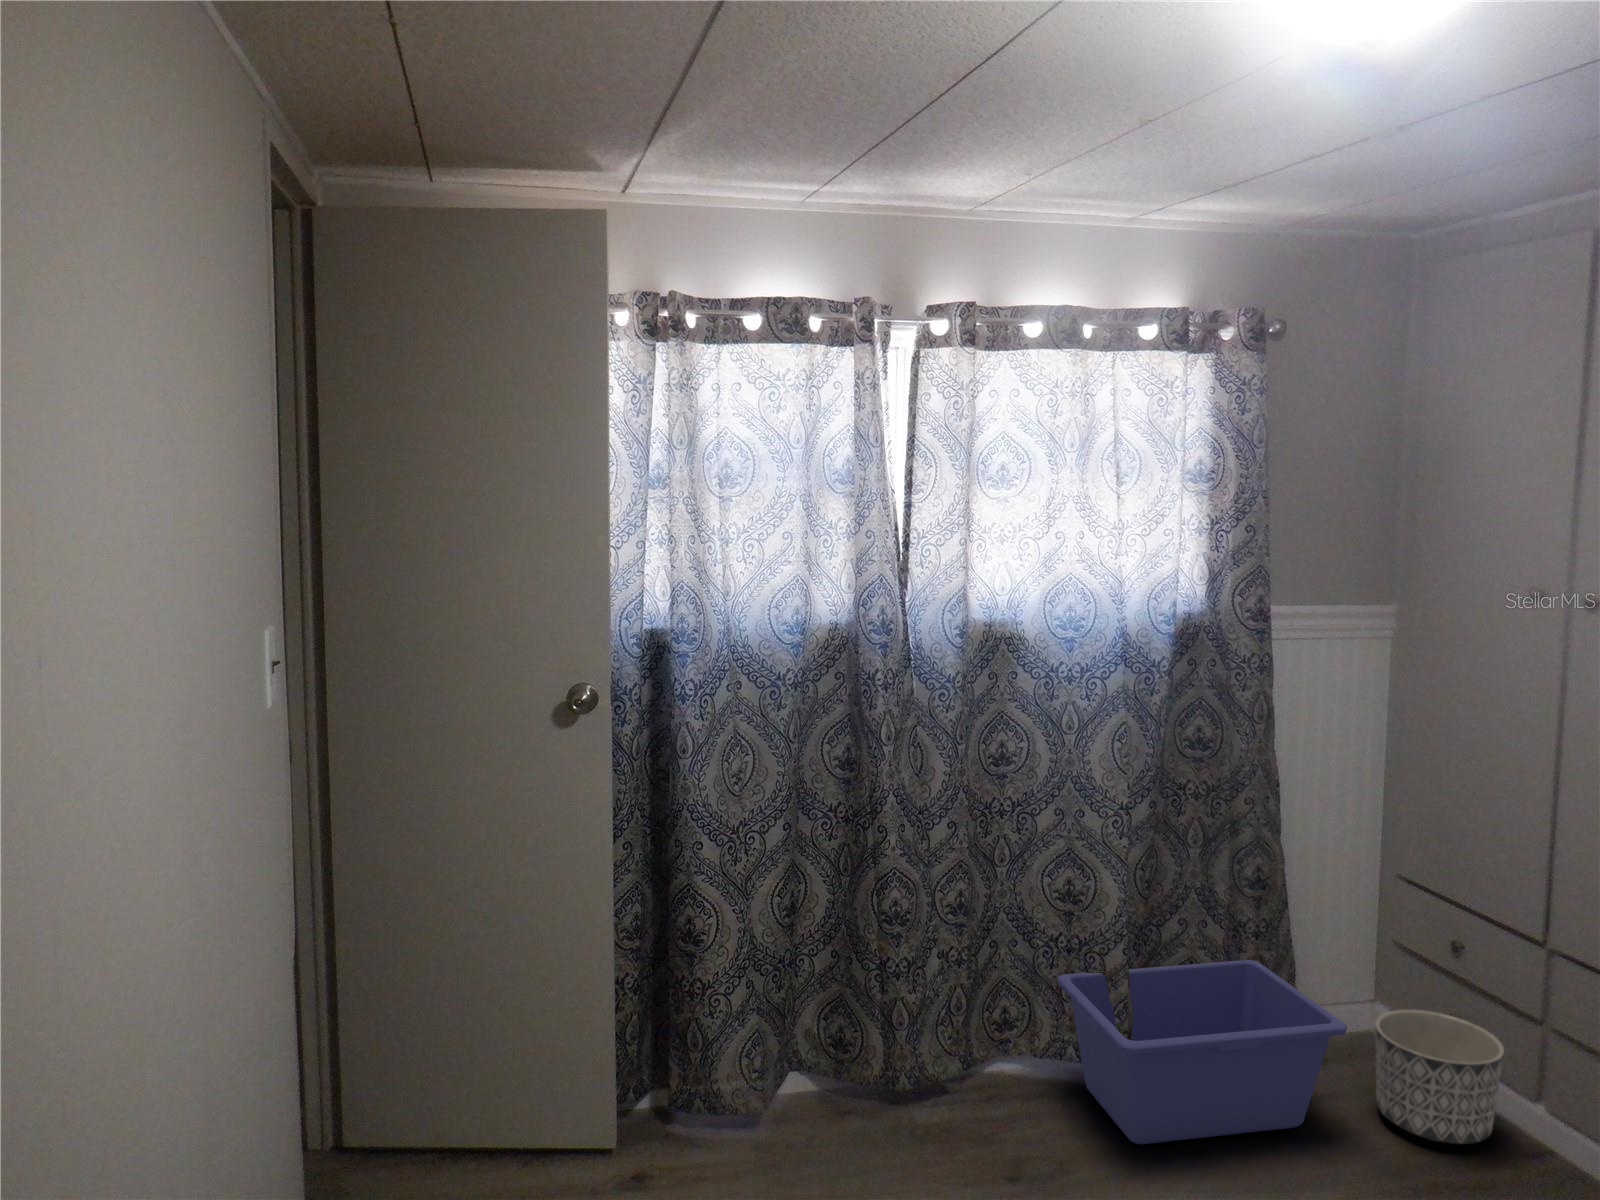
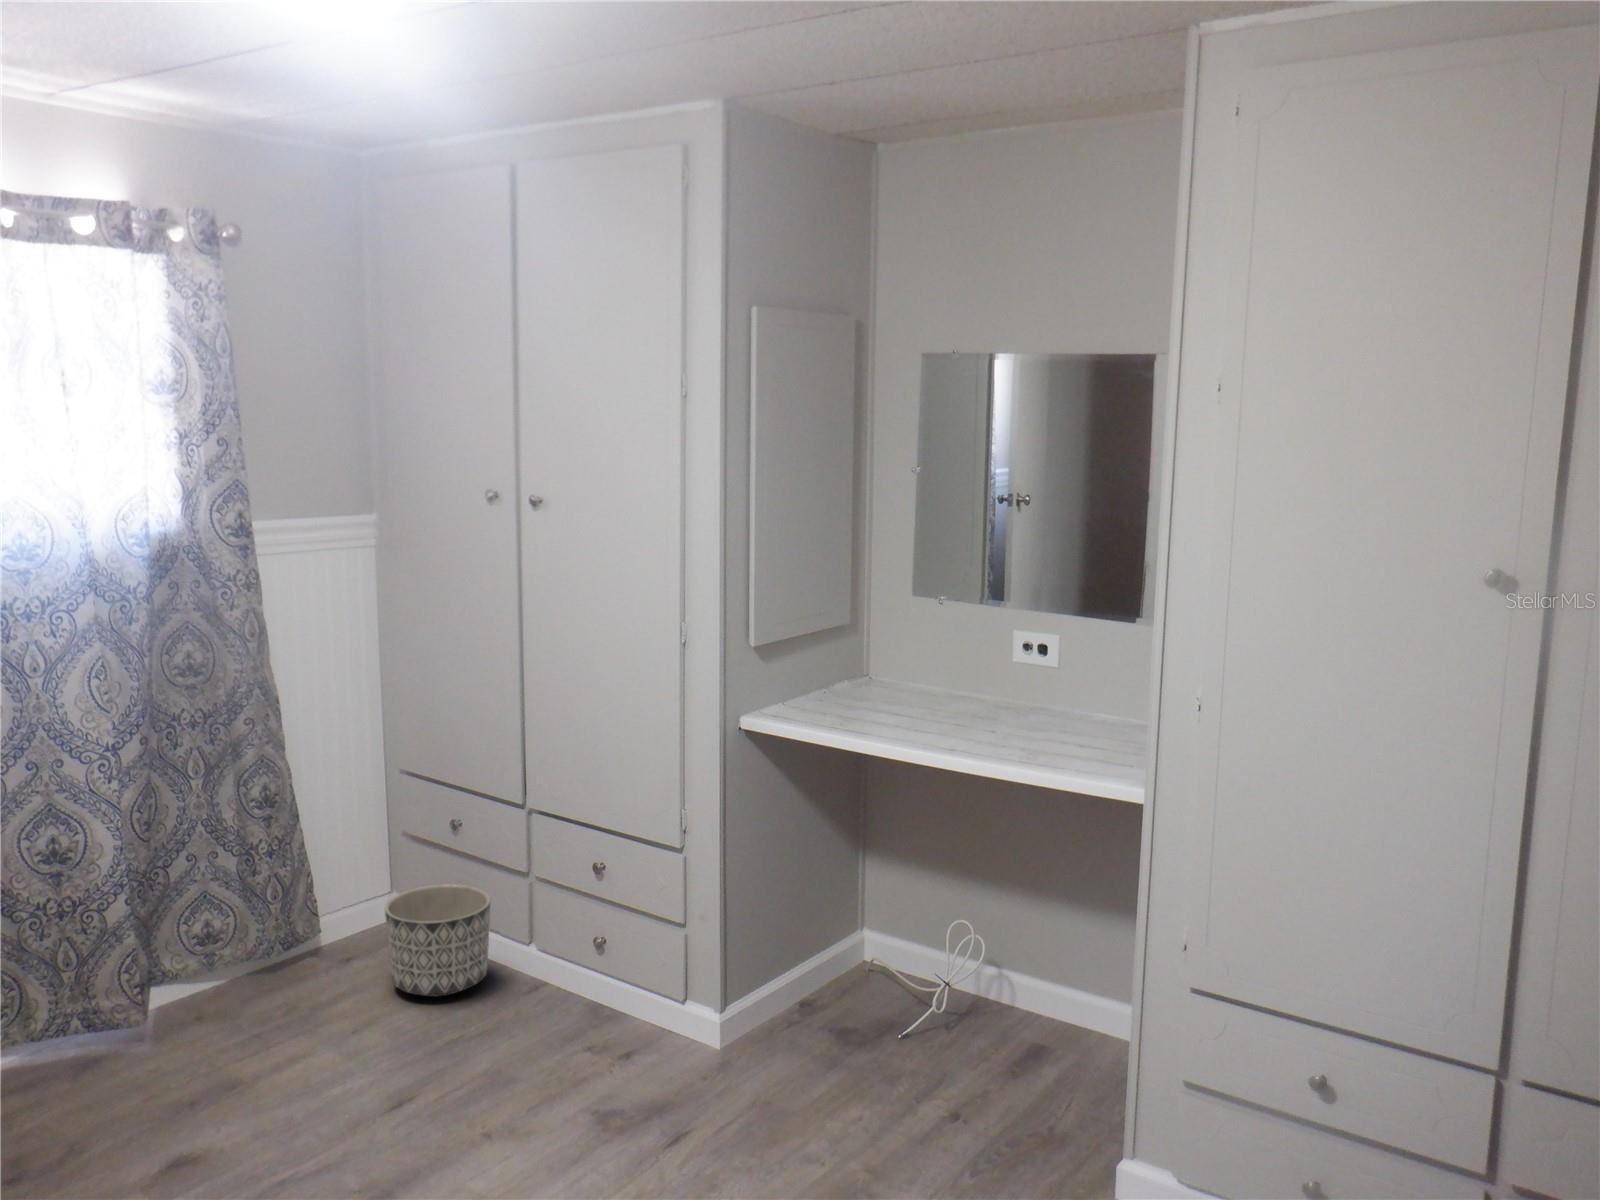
storage bin: present [1057,960,1347,1144] -> none [50,880,356,1089]

